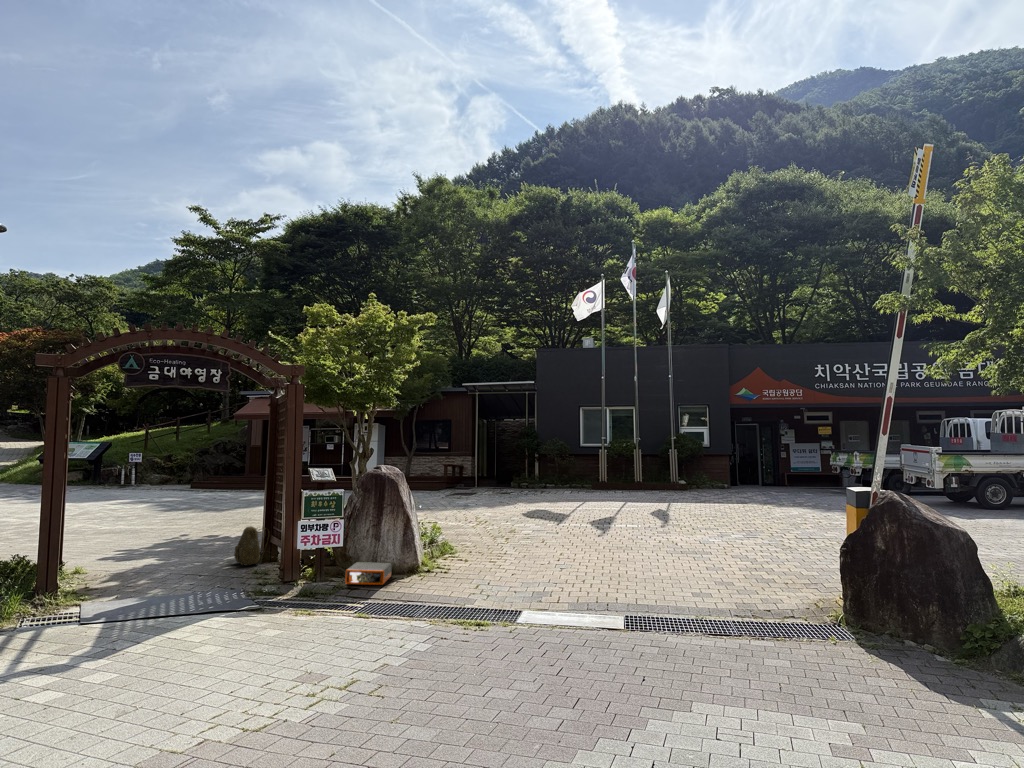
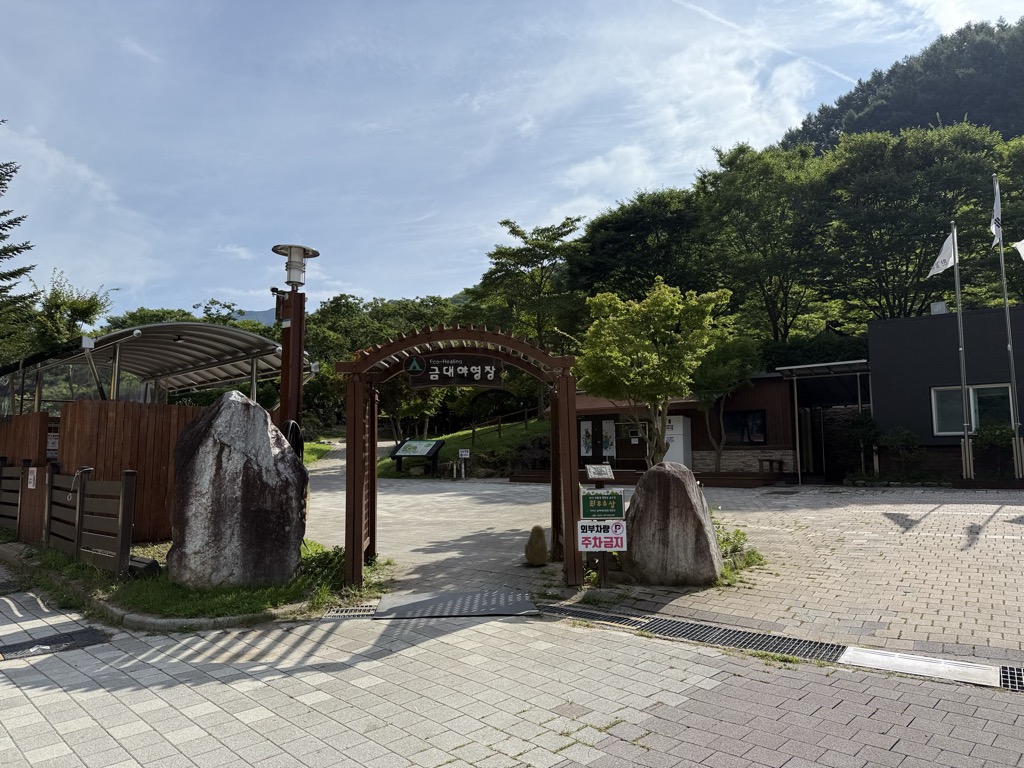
storage box: present [345,562,392,585] -> none [629,569,683,597]

